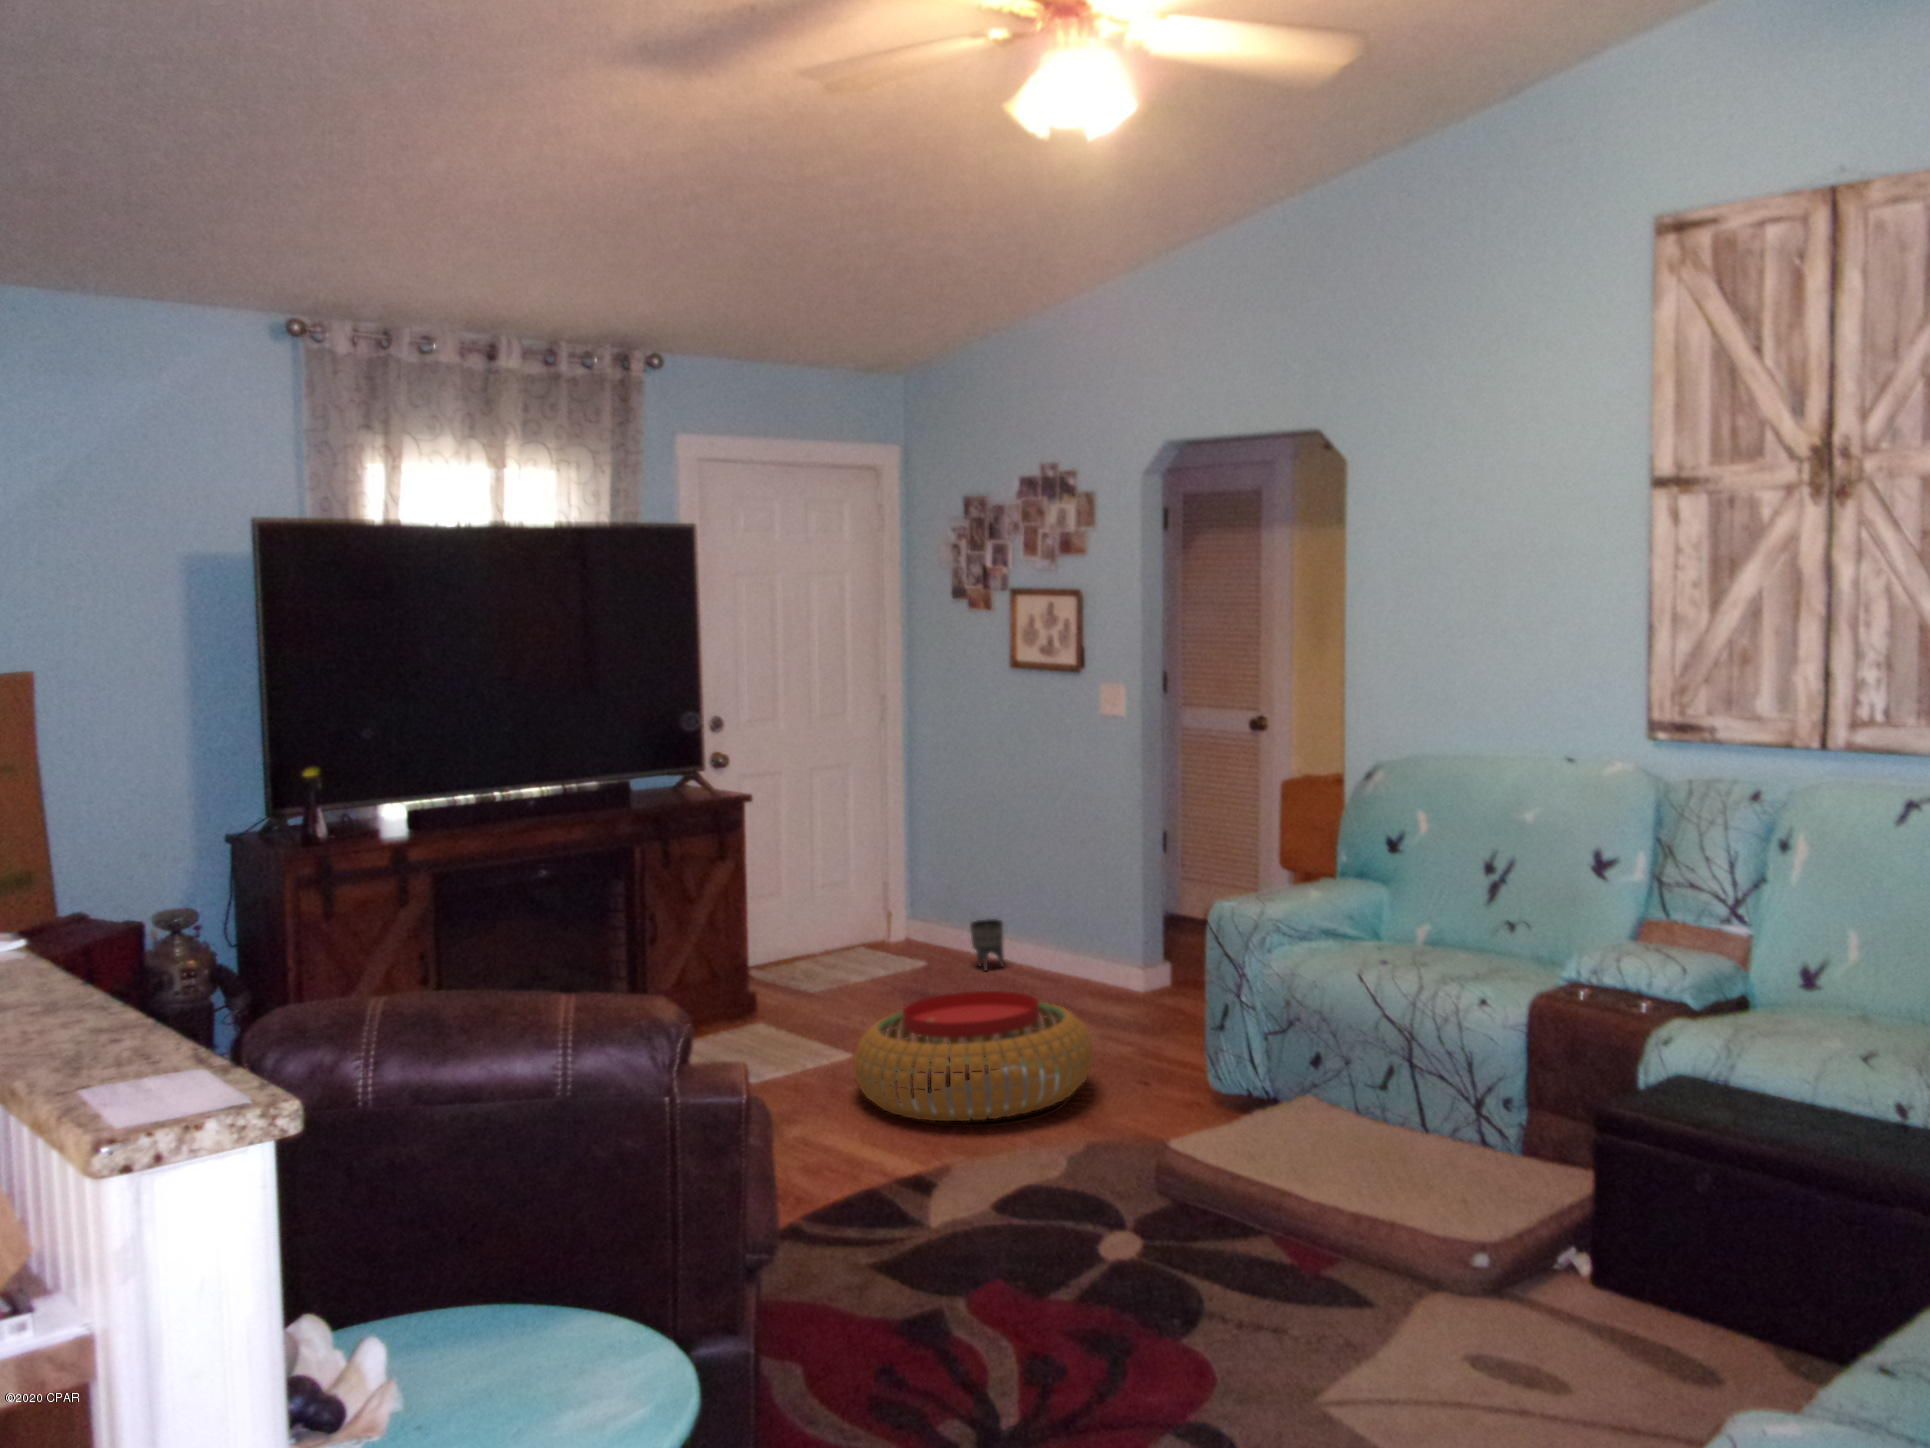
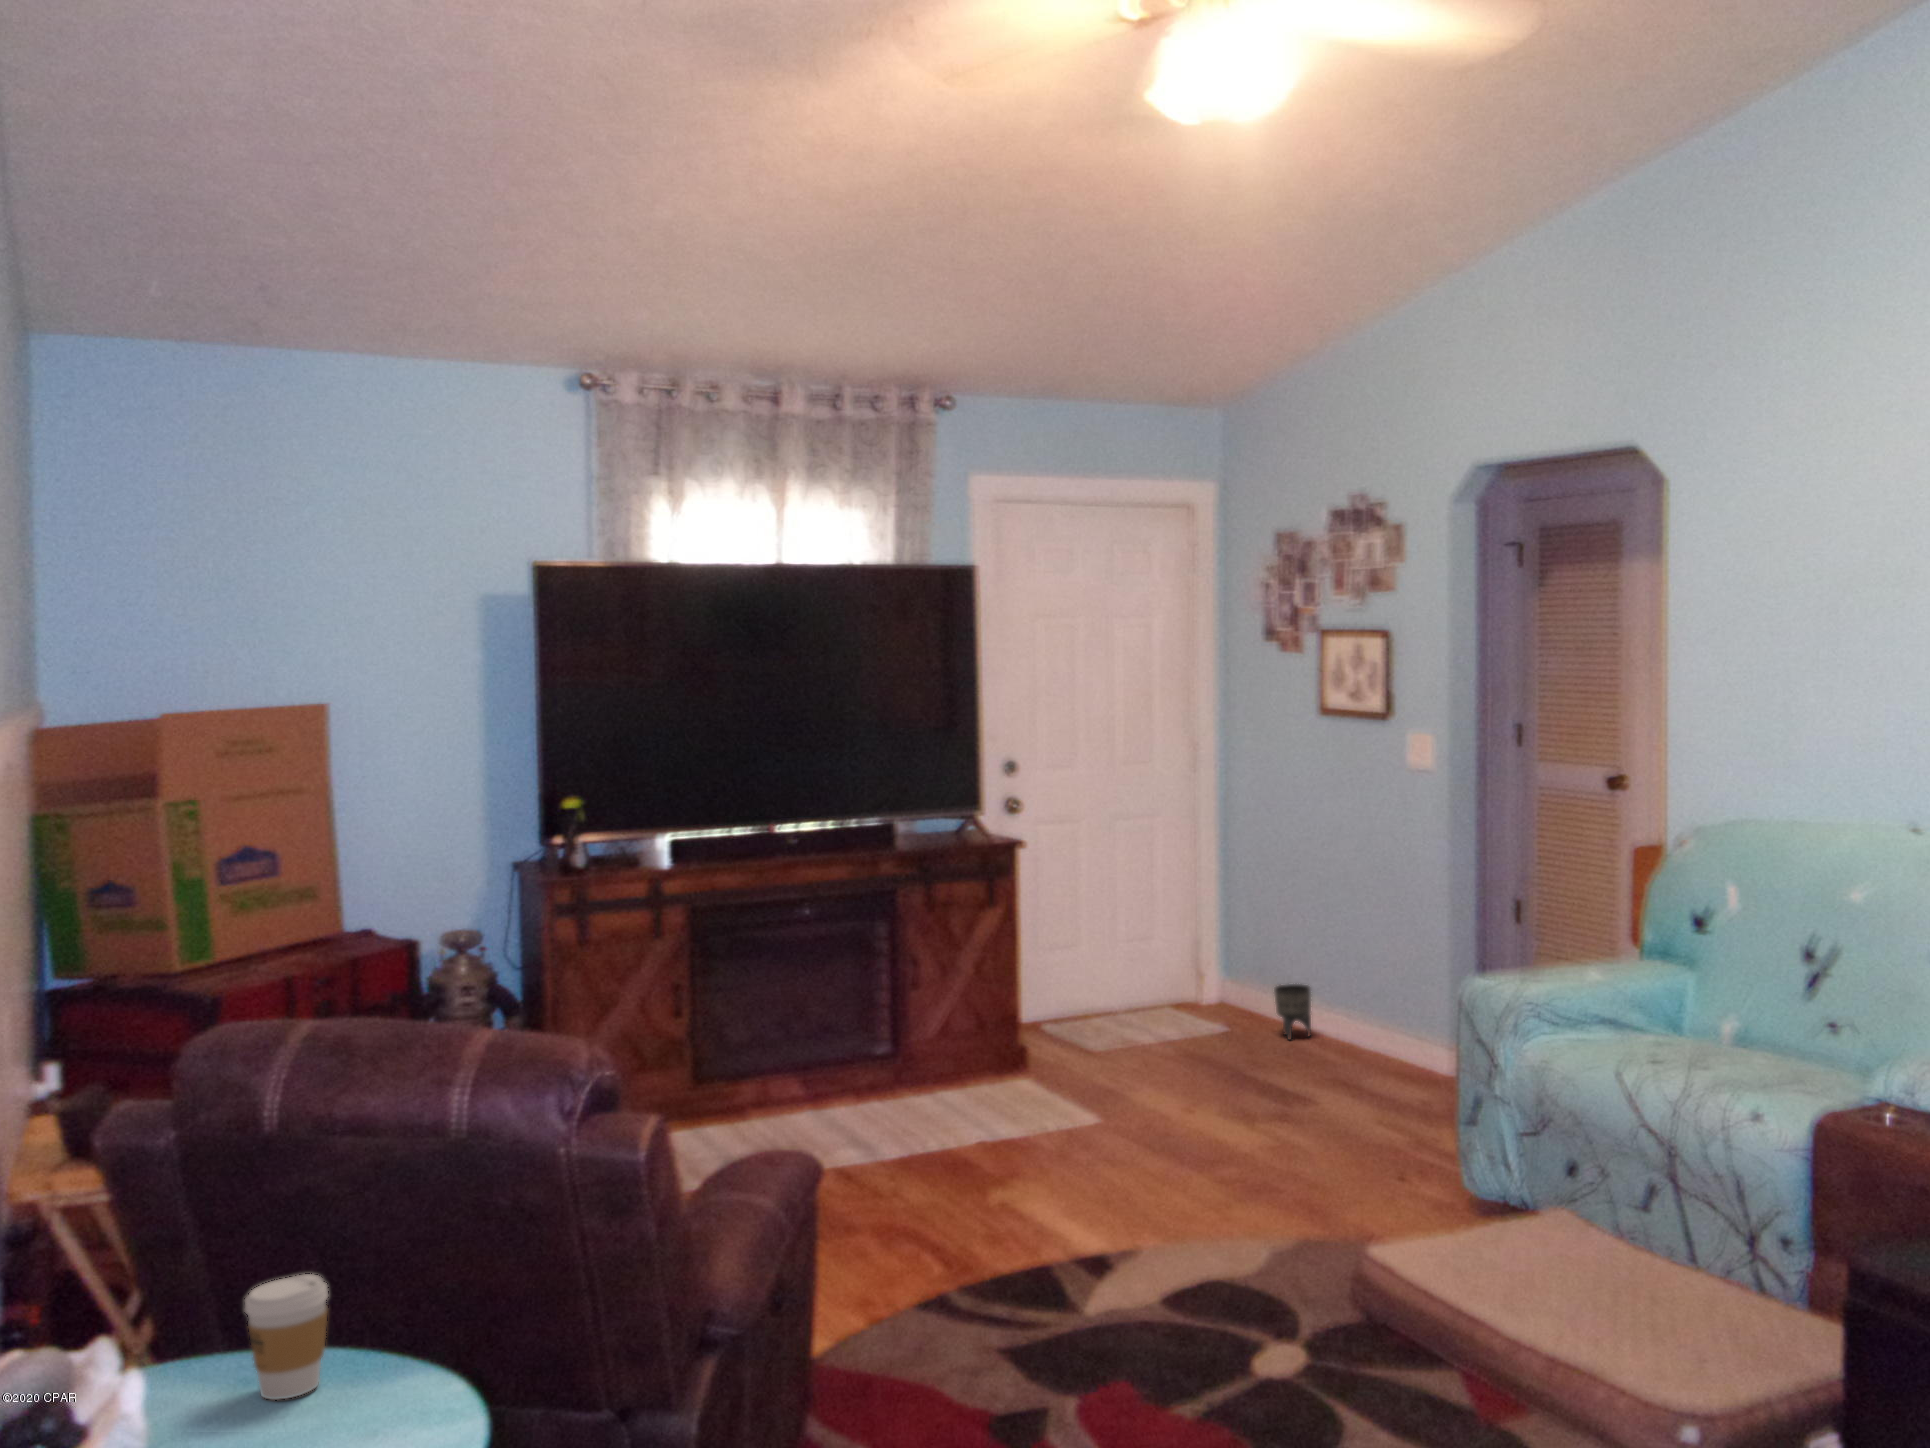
pouf: present [854,991,1093,1121] -> none [1078,1060,1340,1201]
coffee cup: none [435,1246,513,1368] -> present [245,1274,328,1400]

